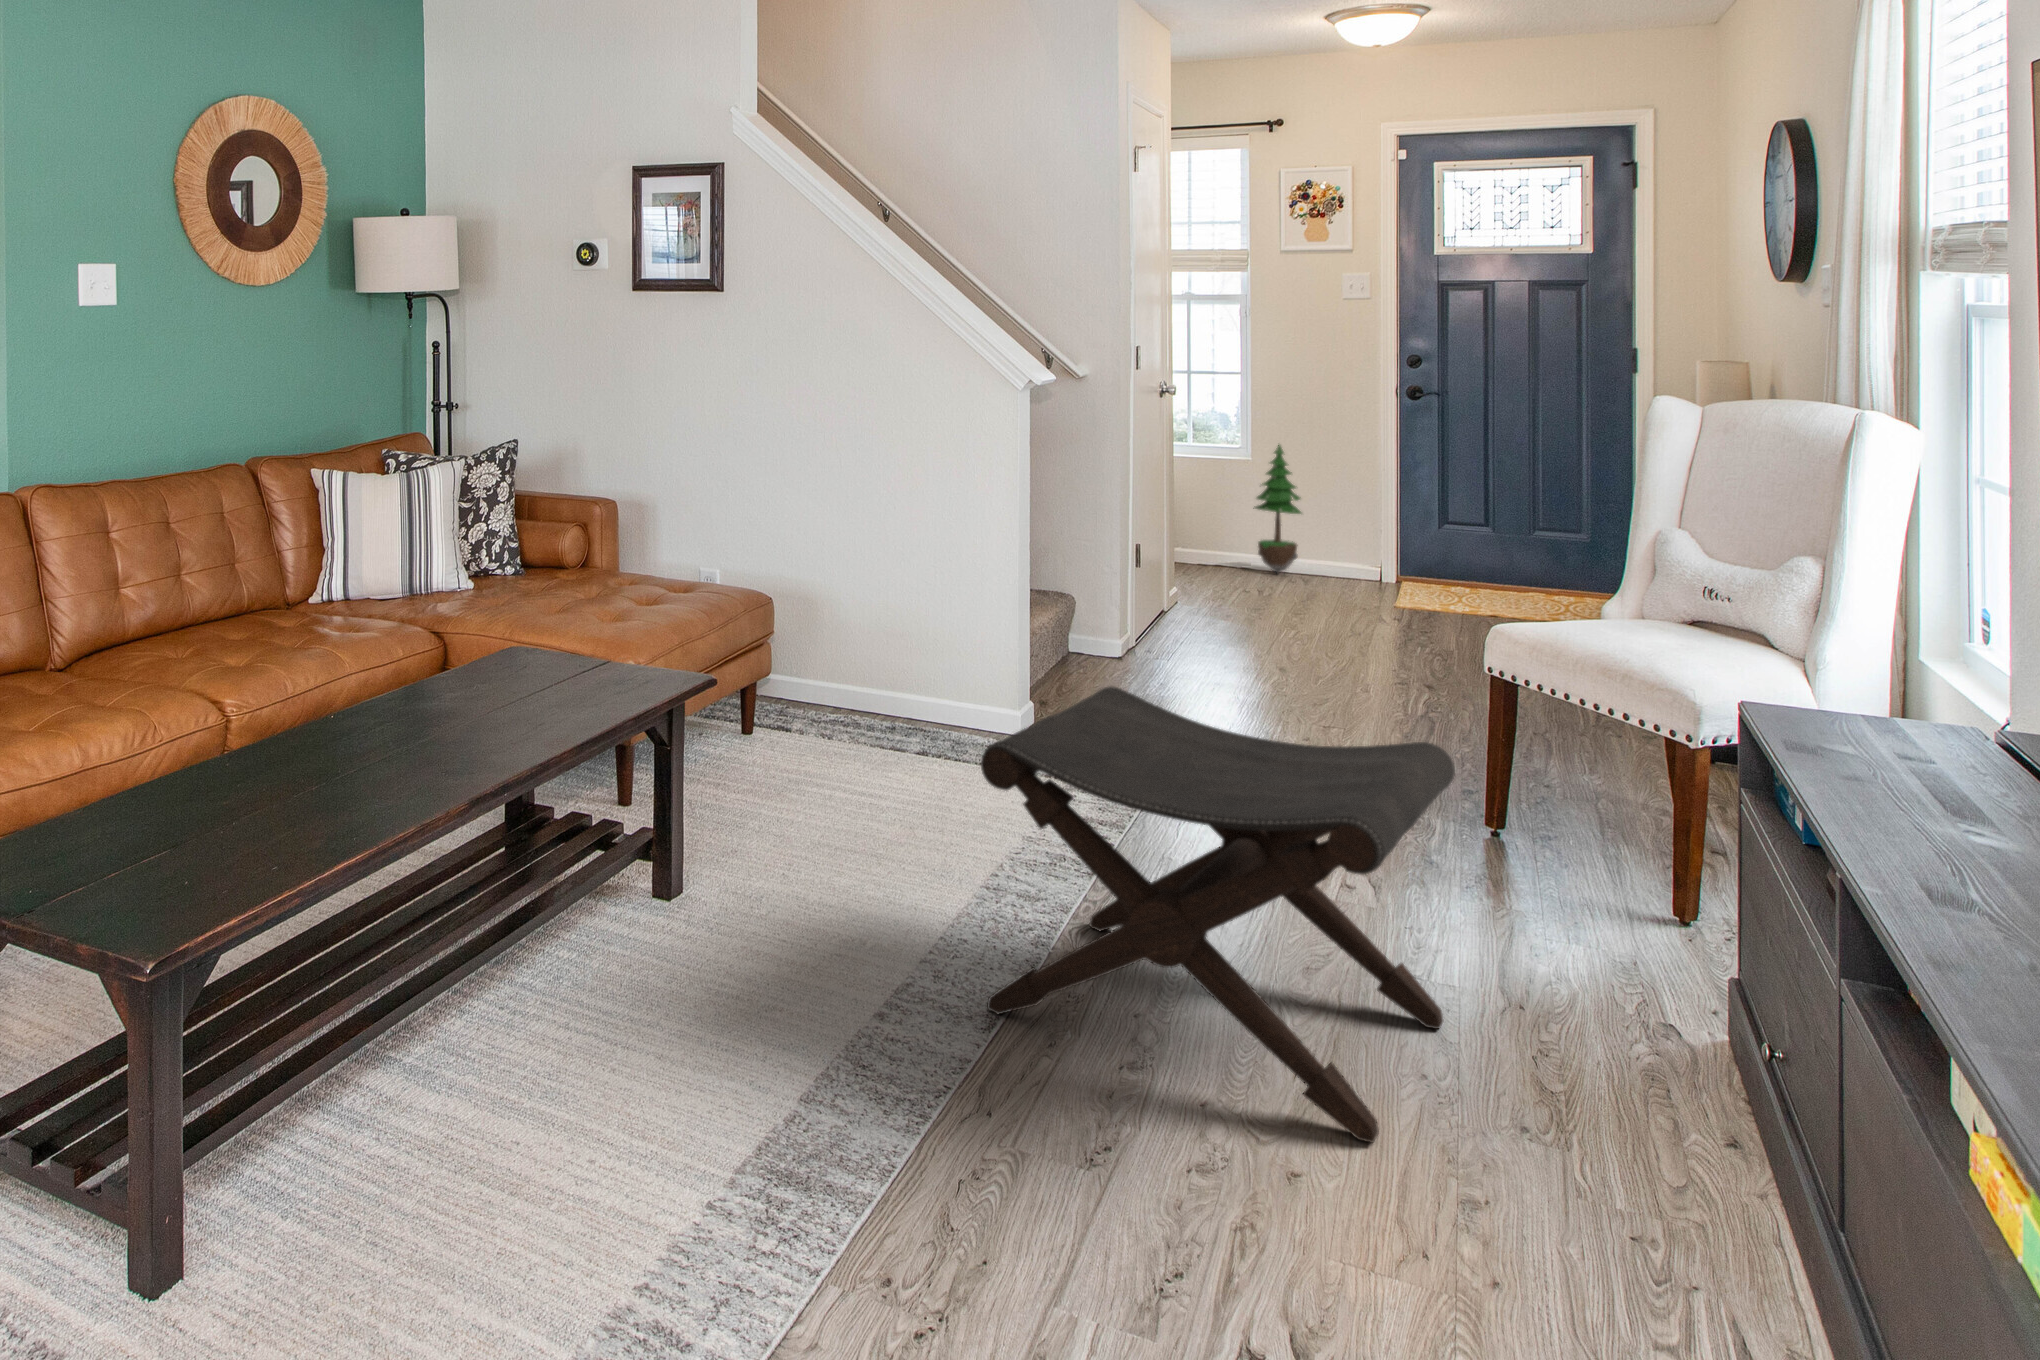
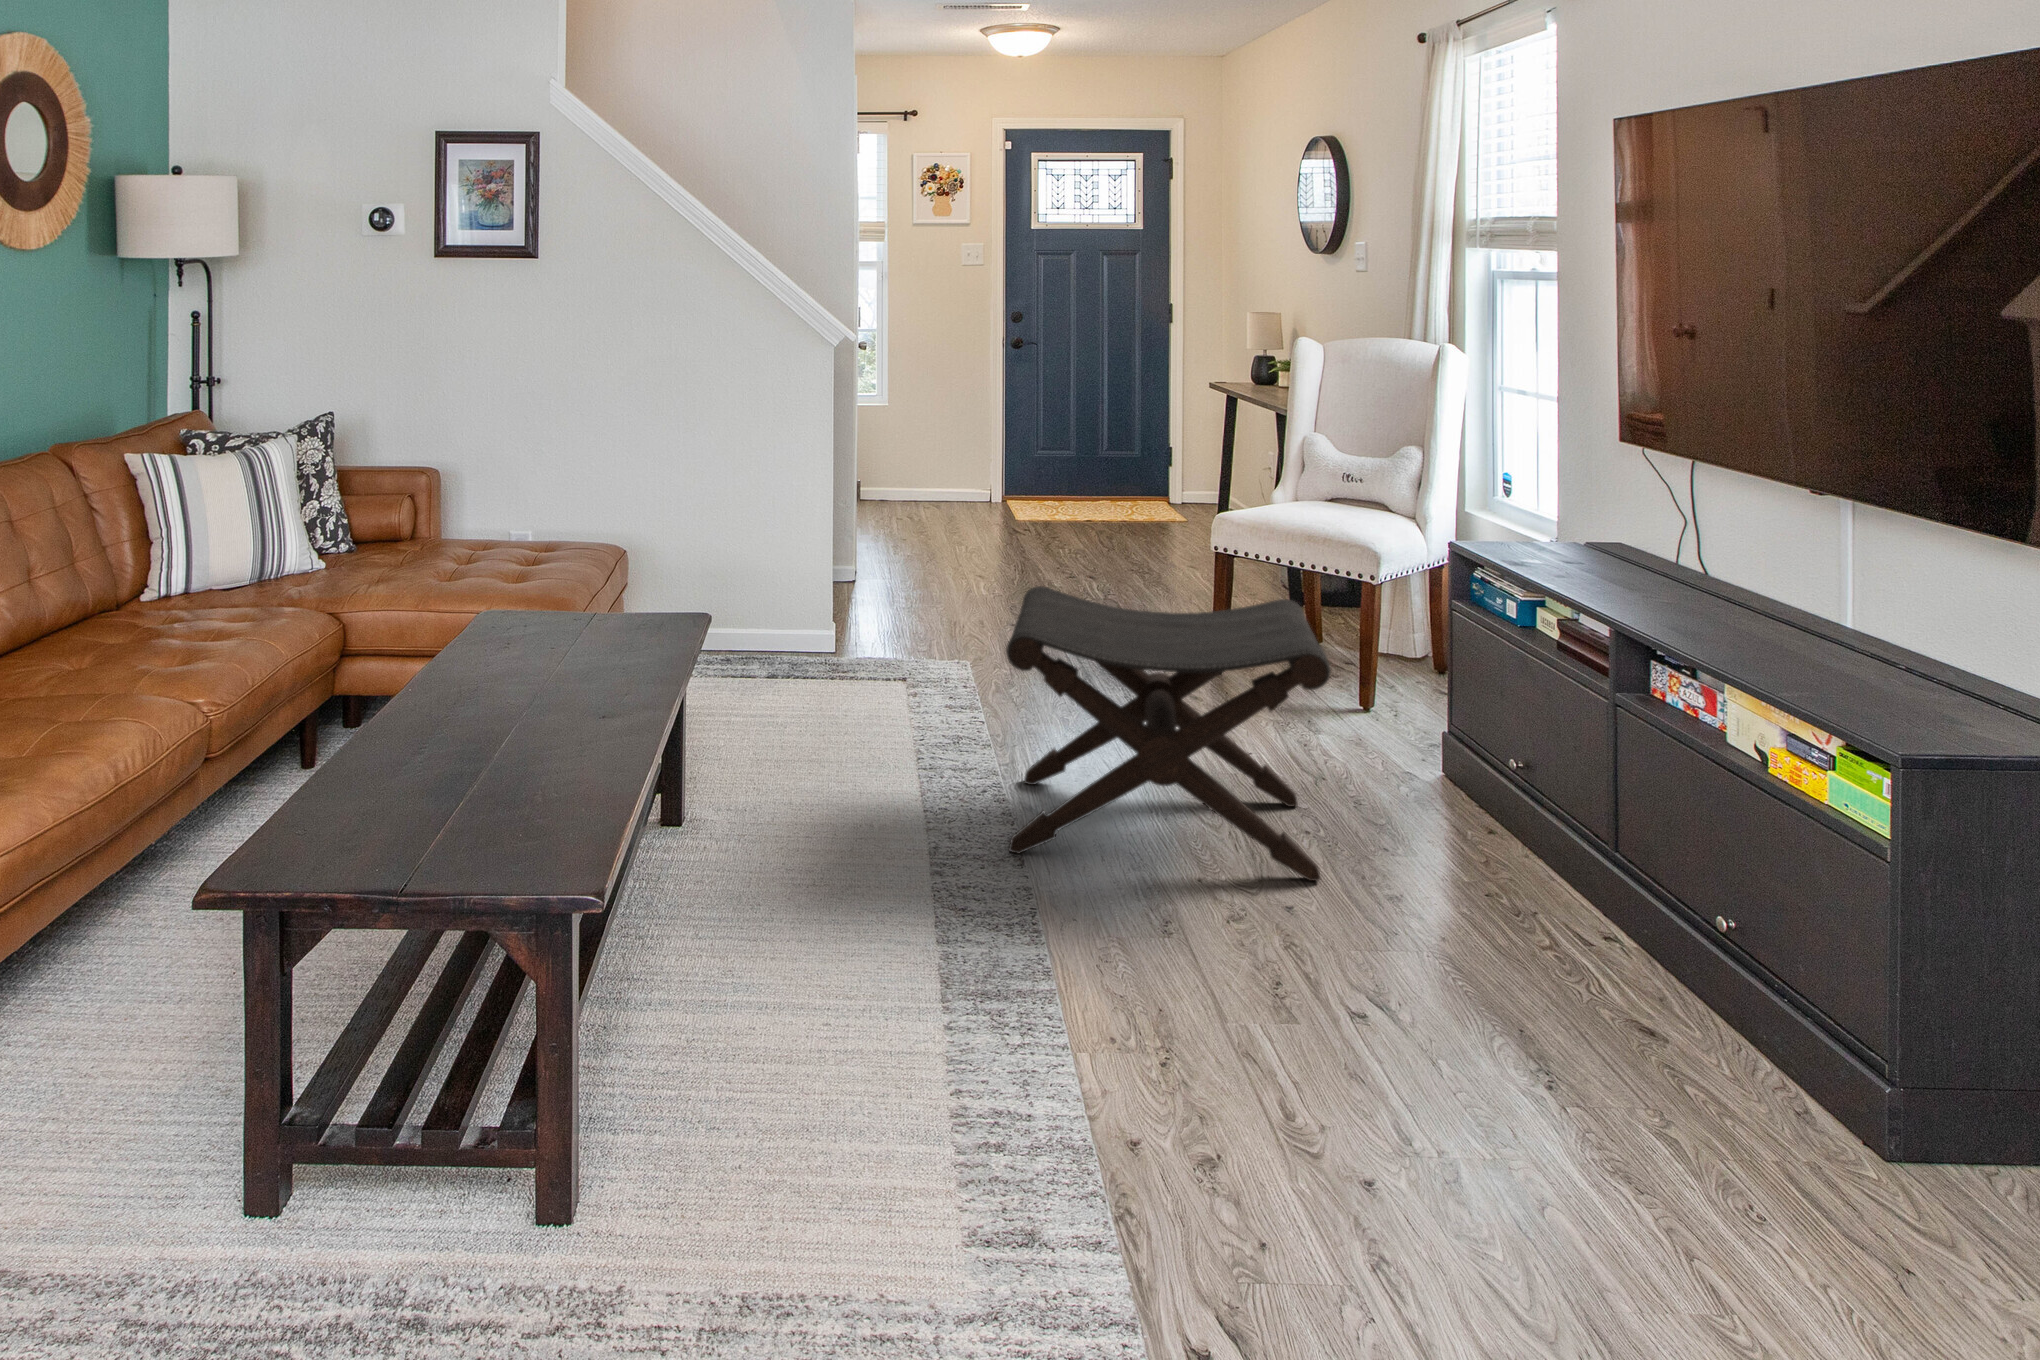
potted tree: present [1253,445,1301,573] -> none [893,390,934,505]

